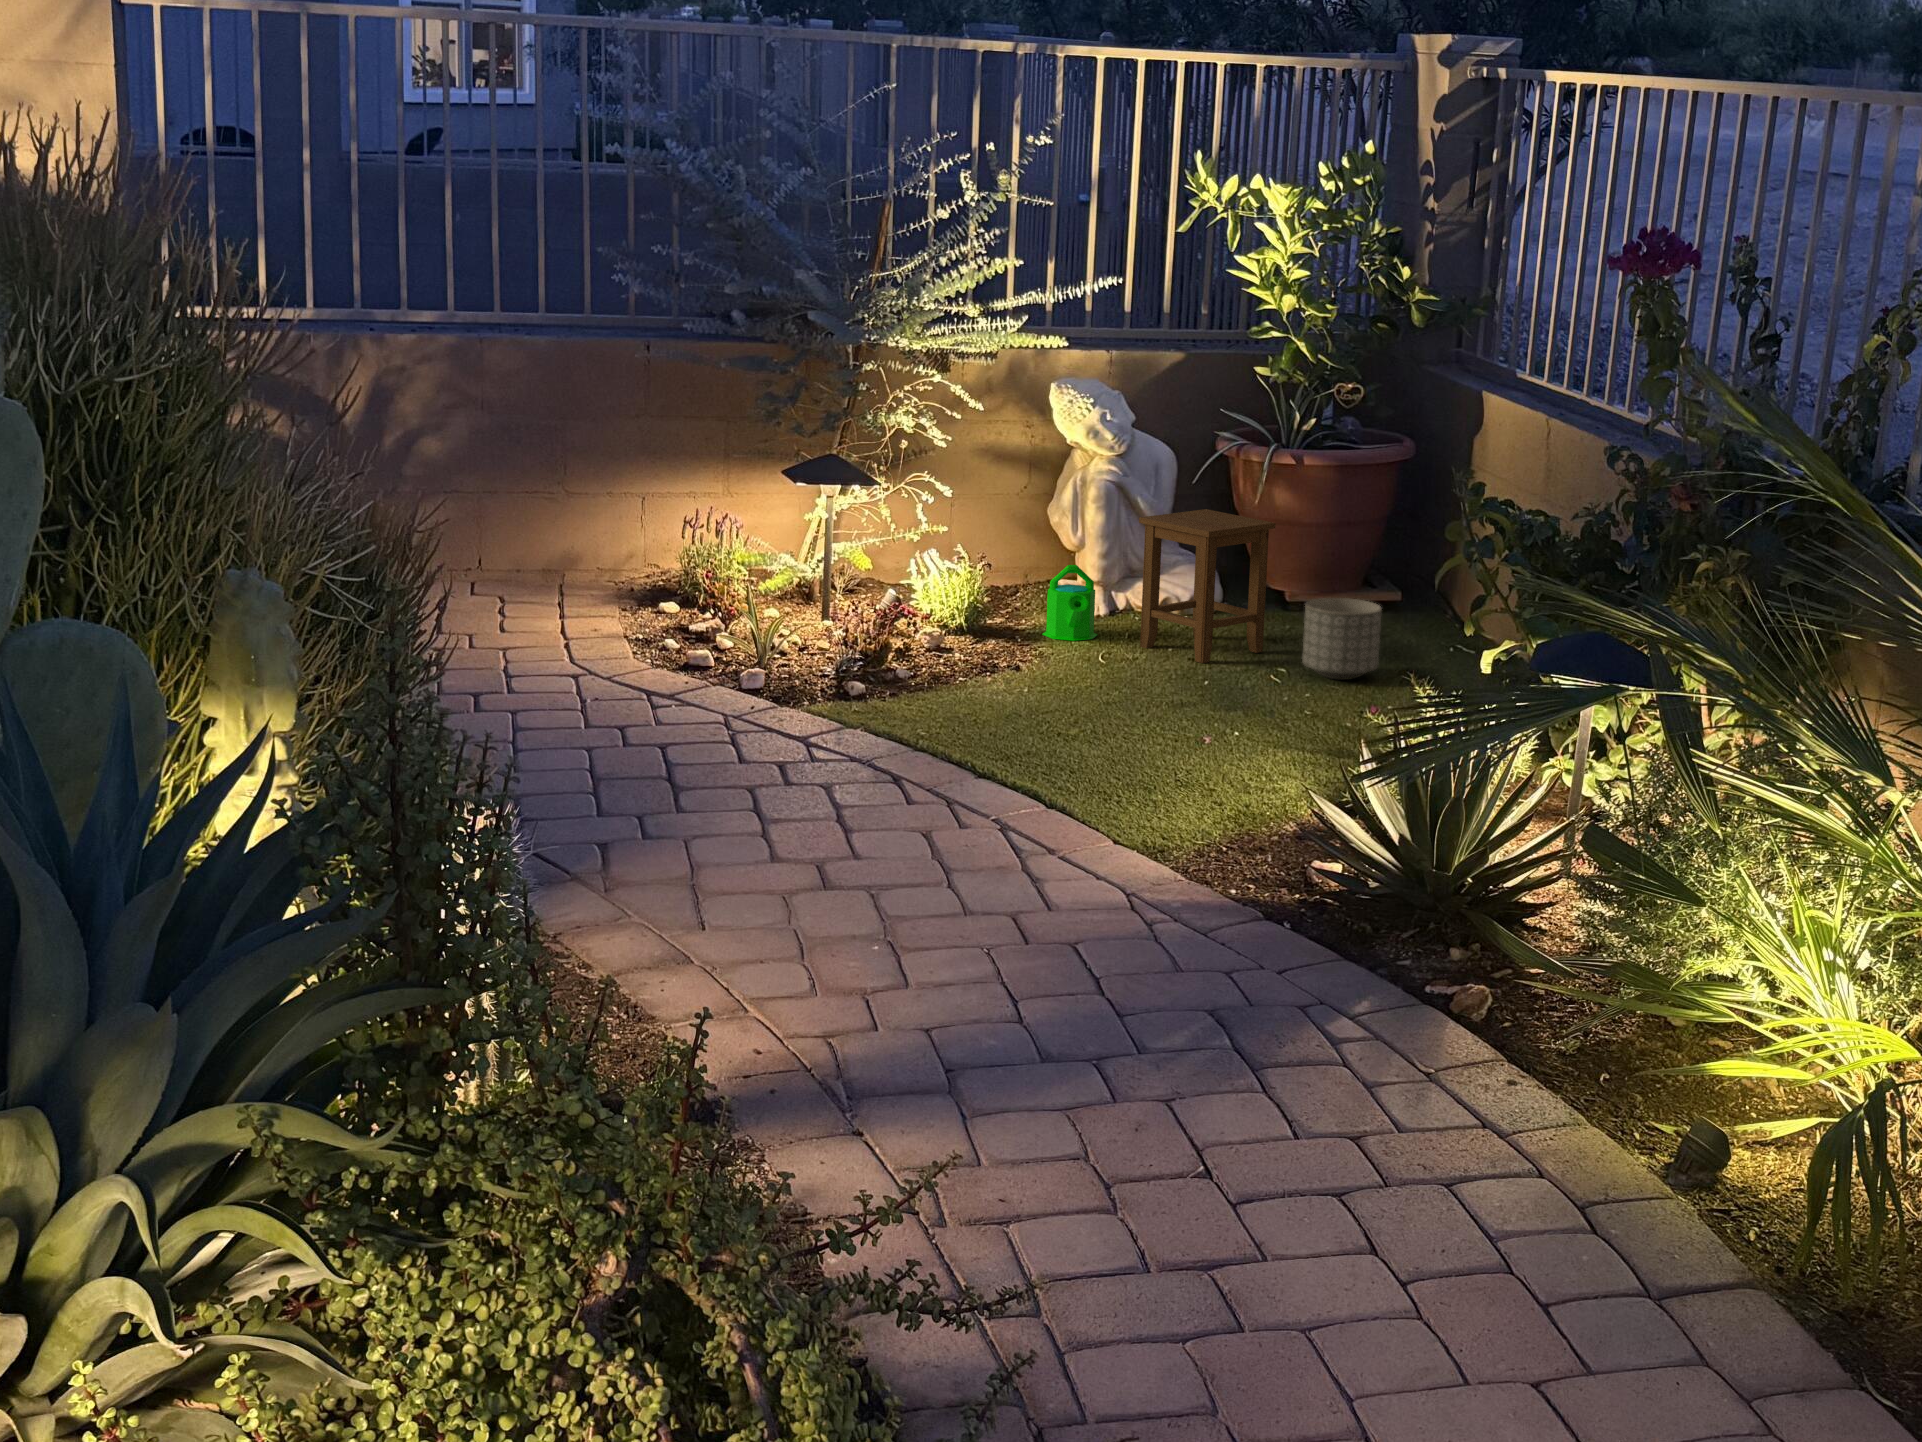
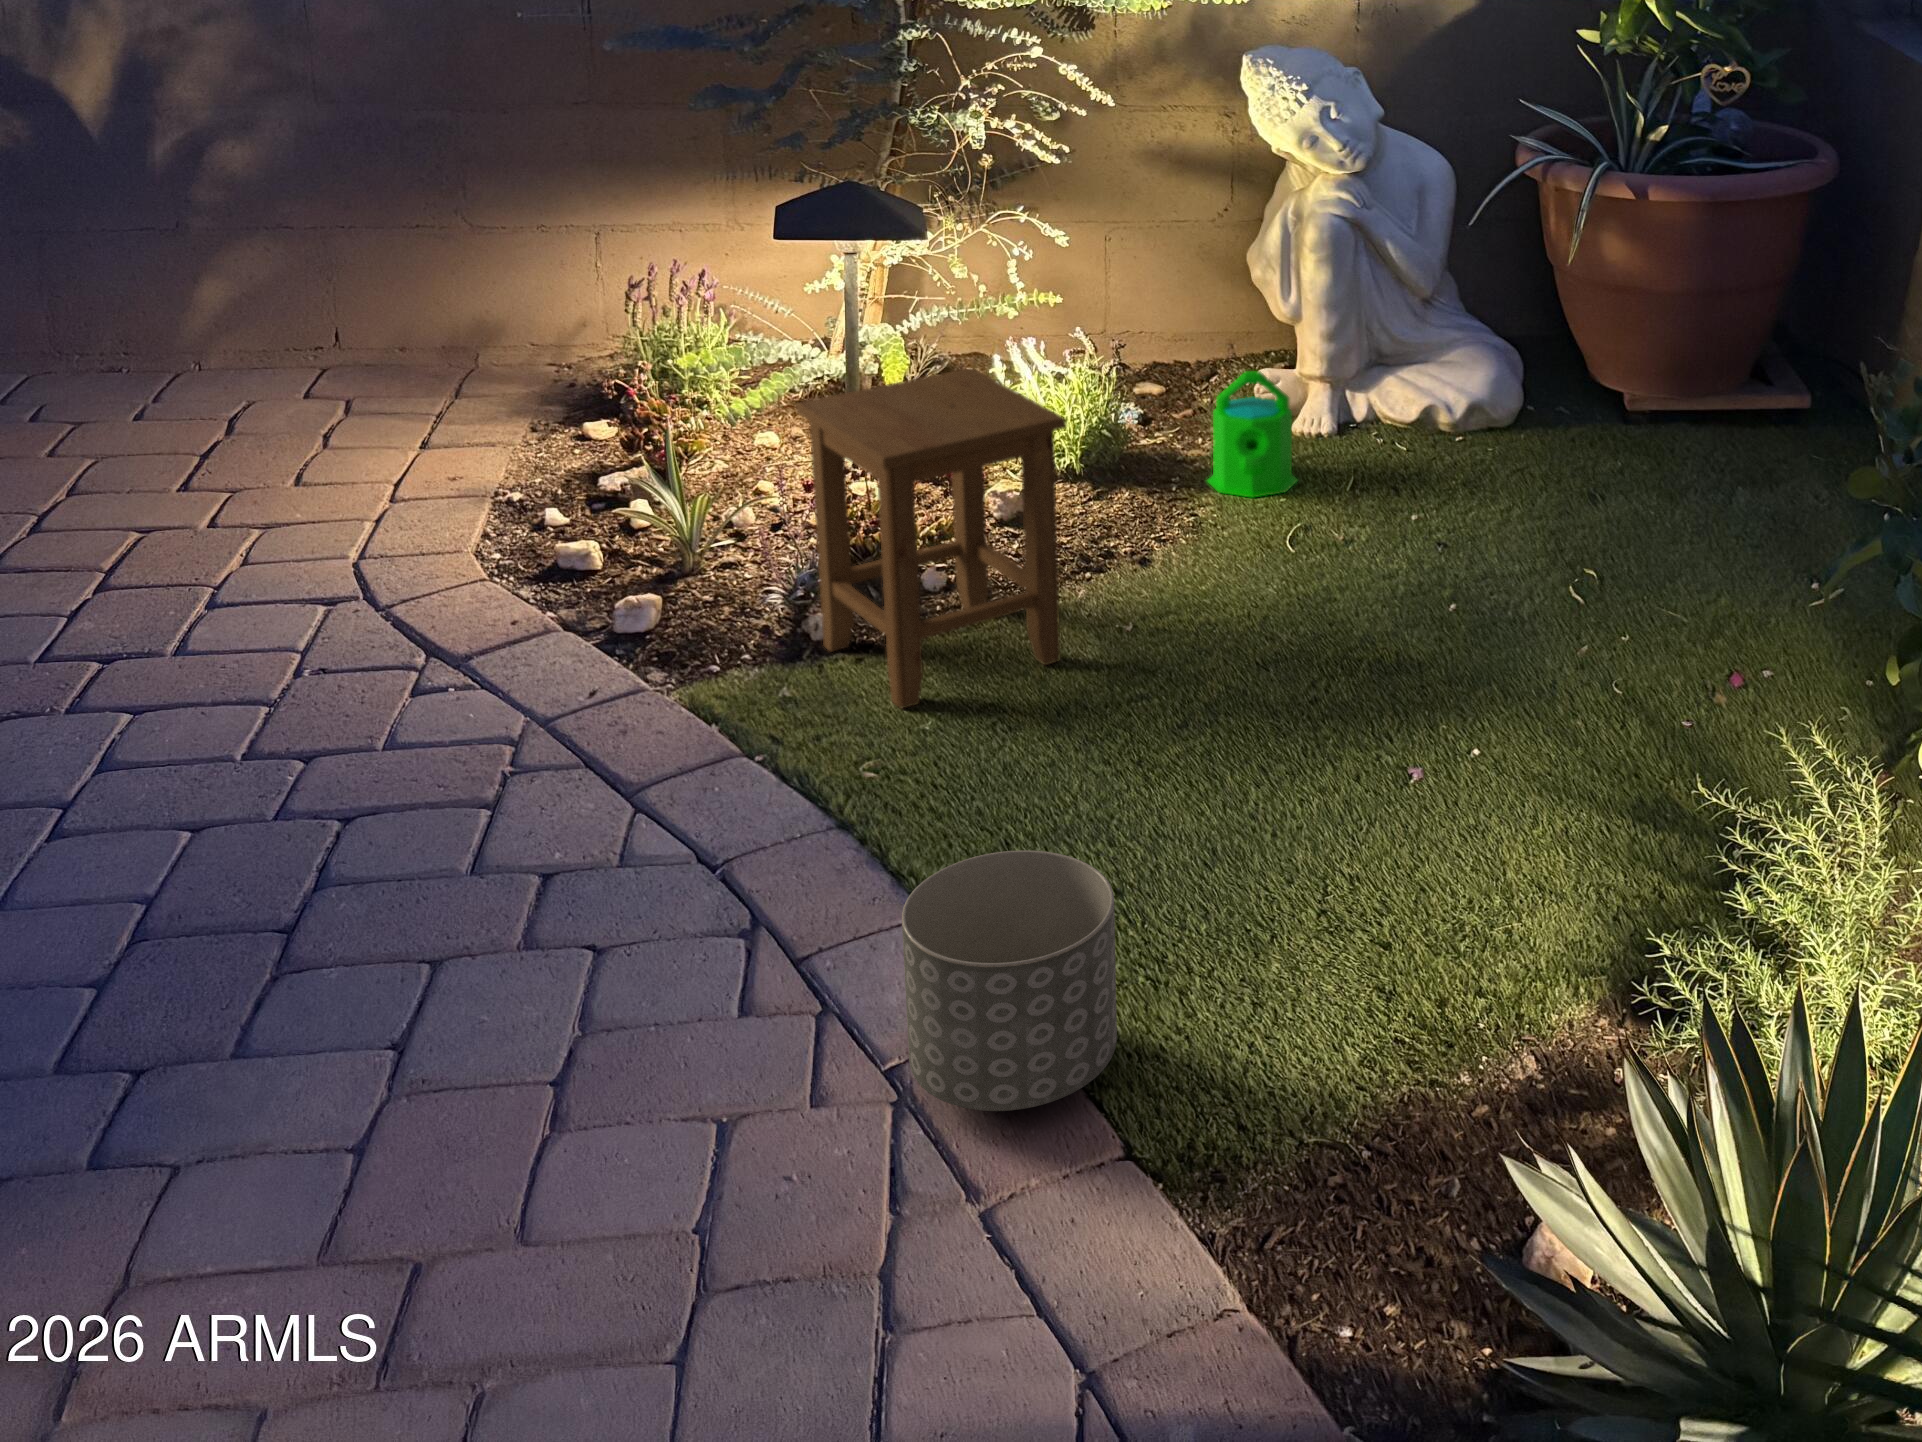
stool: present [1139,509,1276,663] -> present [796,368,1066,708]
planter: present [1302,598,1382,680] -> present [902,850,1117,1111]

